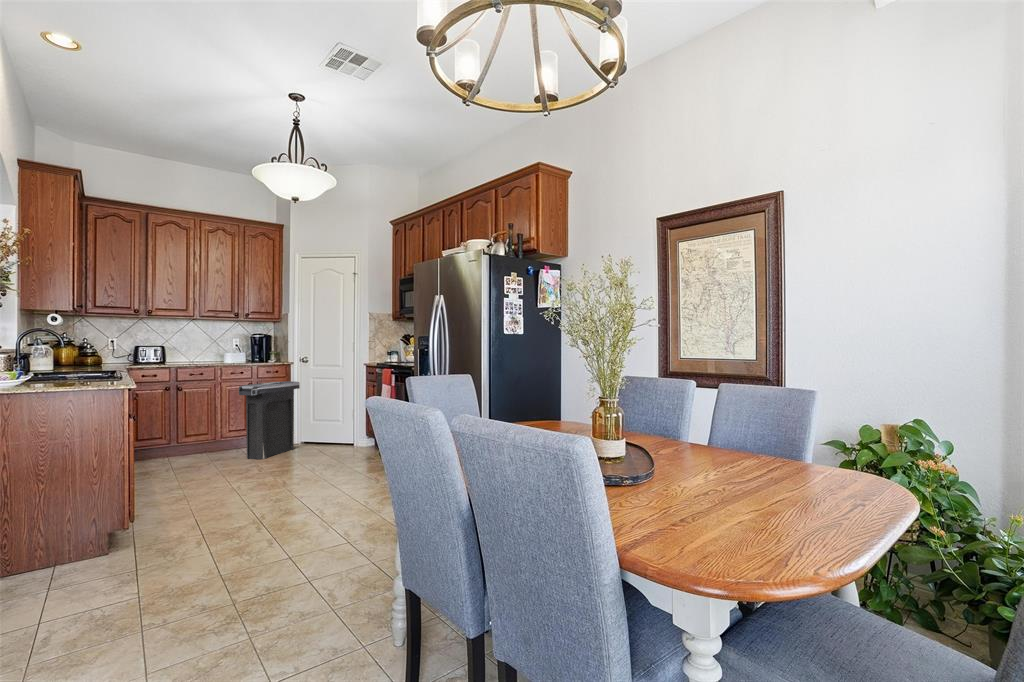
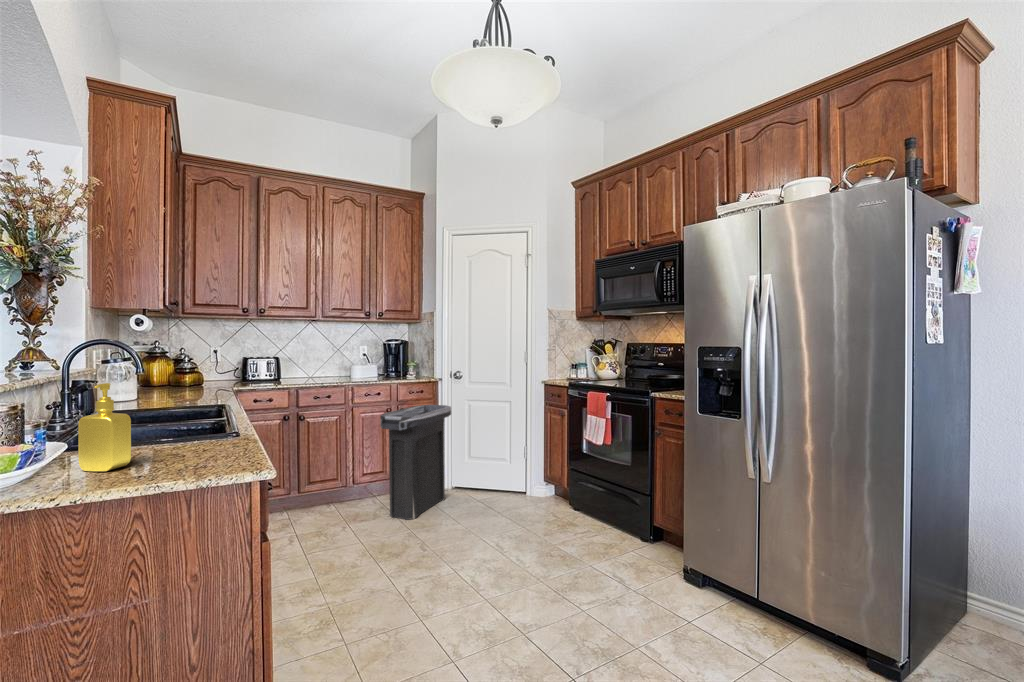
soap dispenser: none [35,346,62,387] -> present [78,383,131,472]

